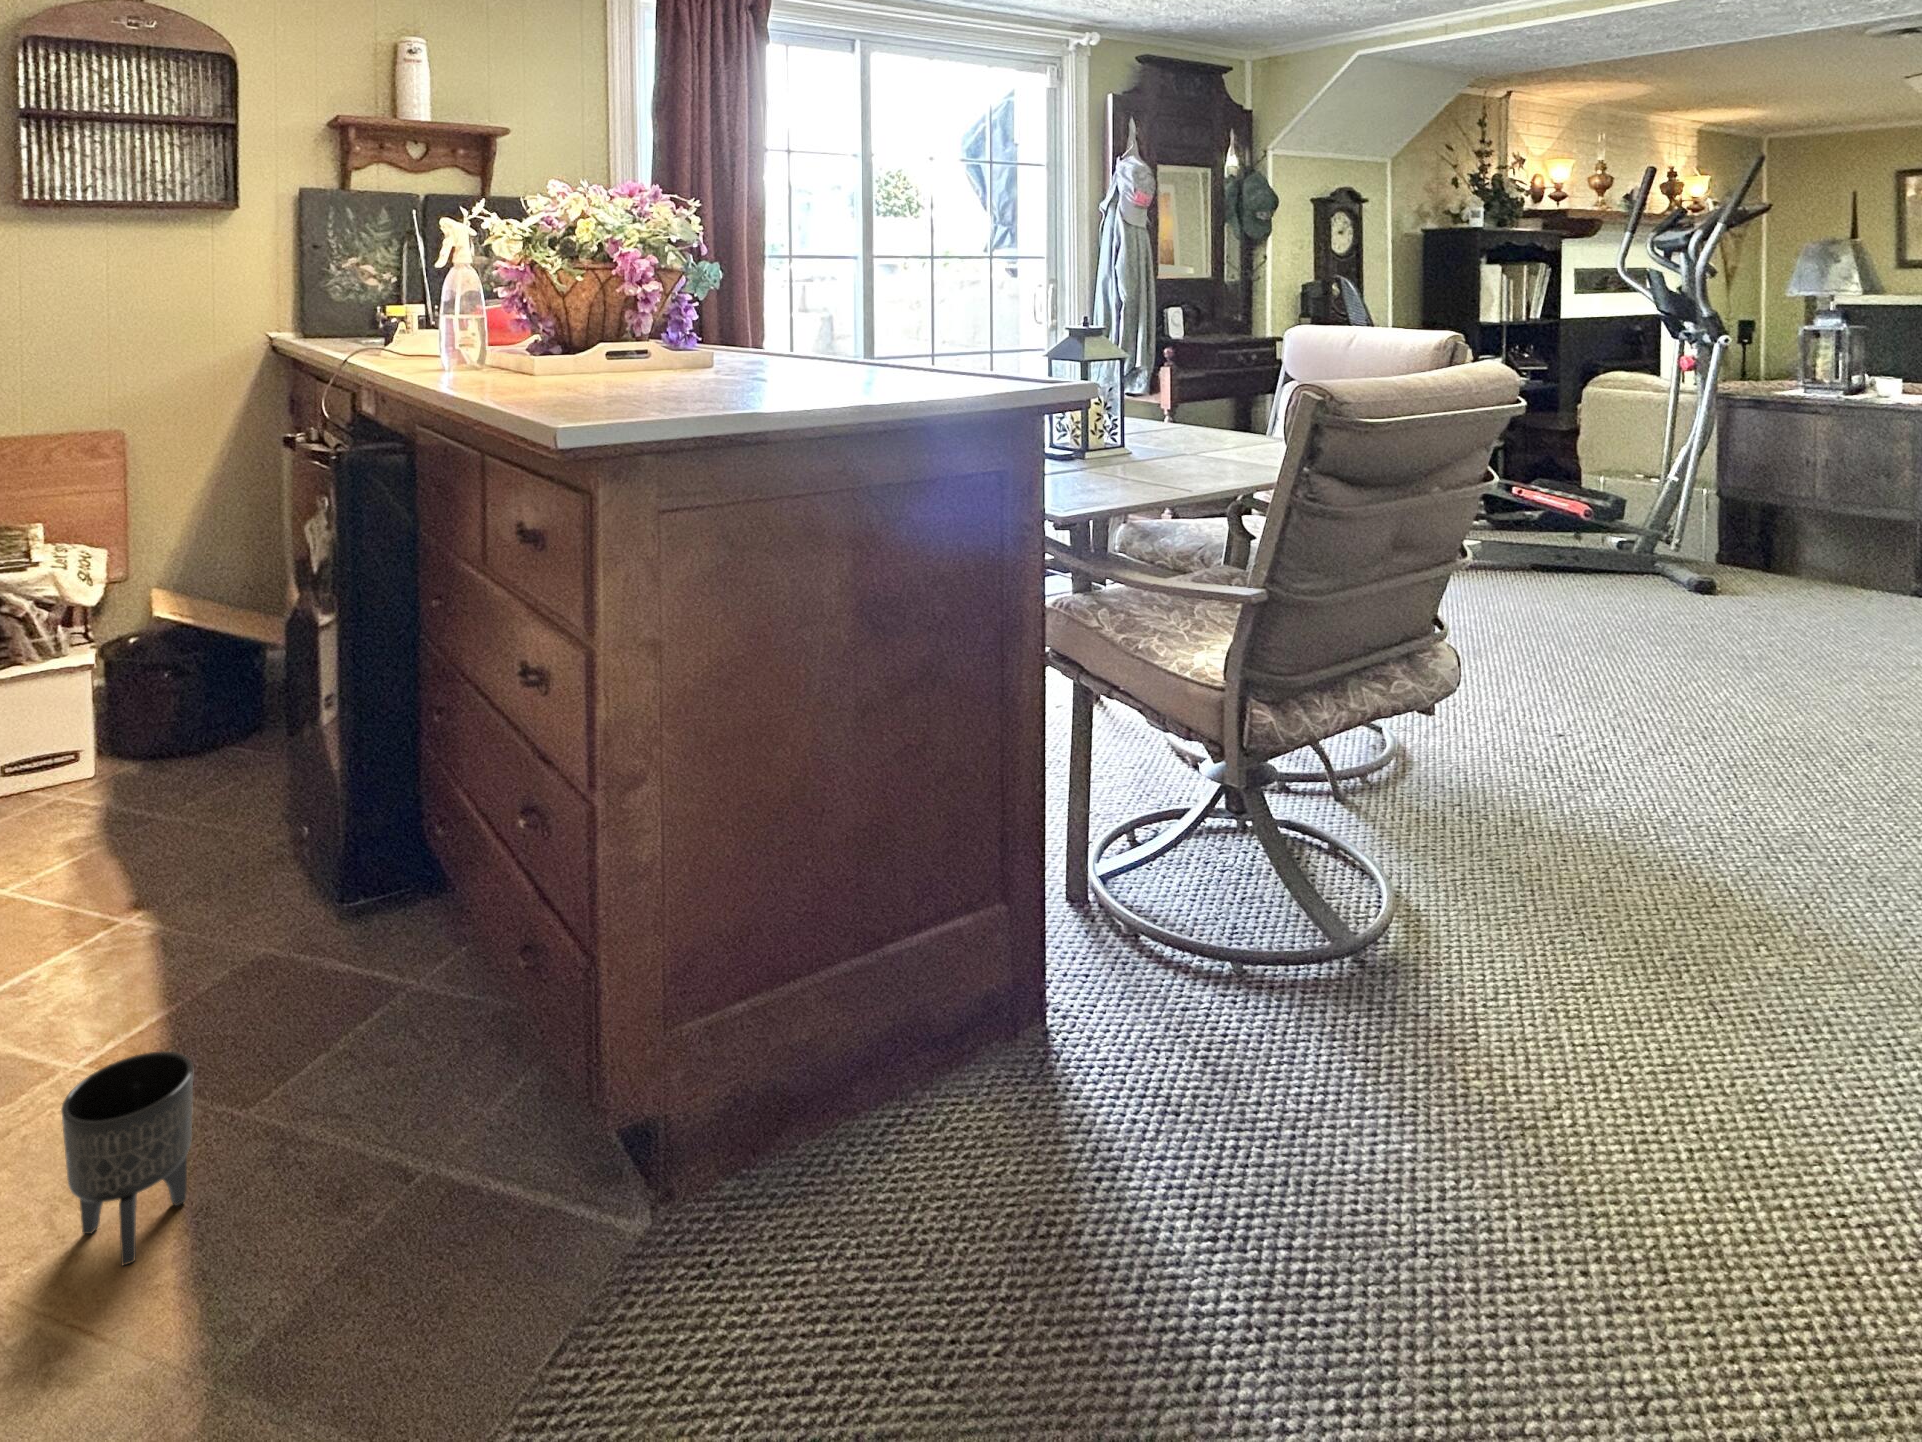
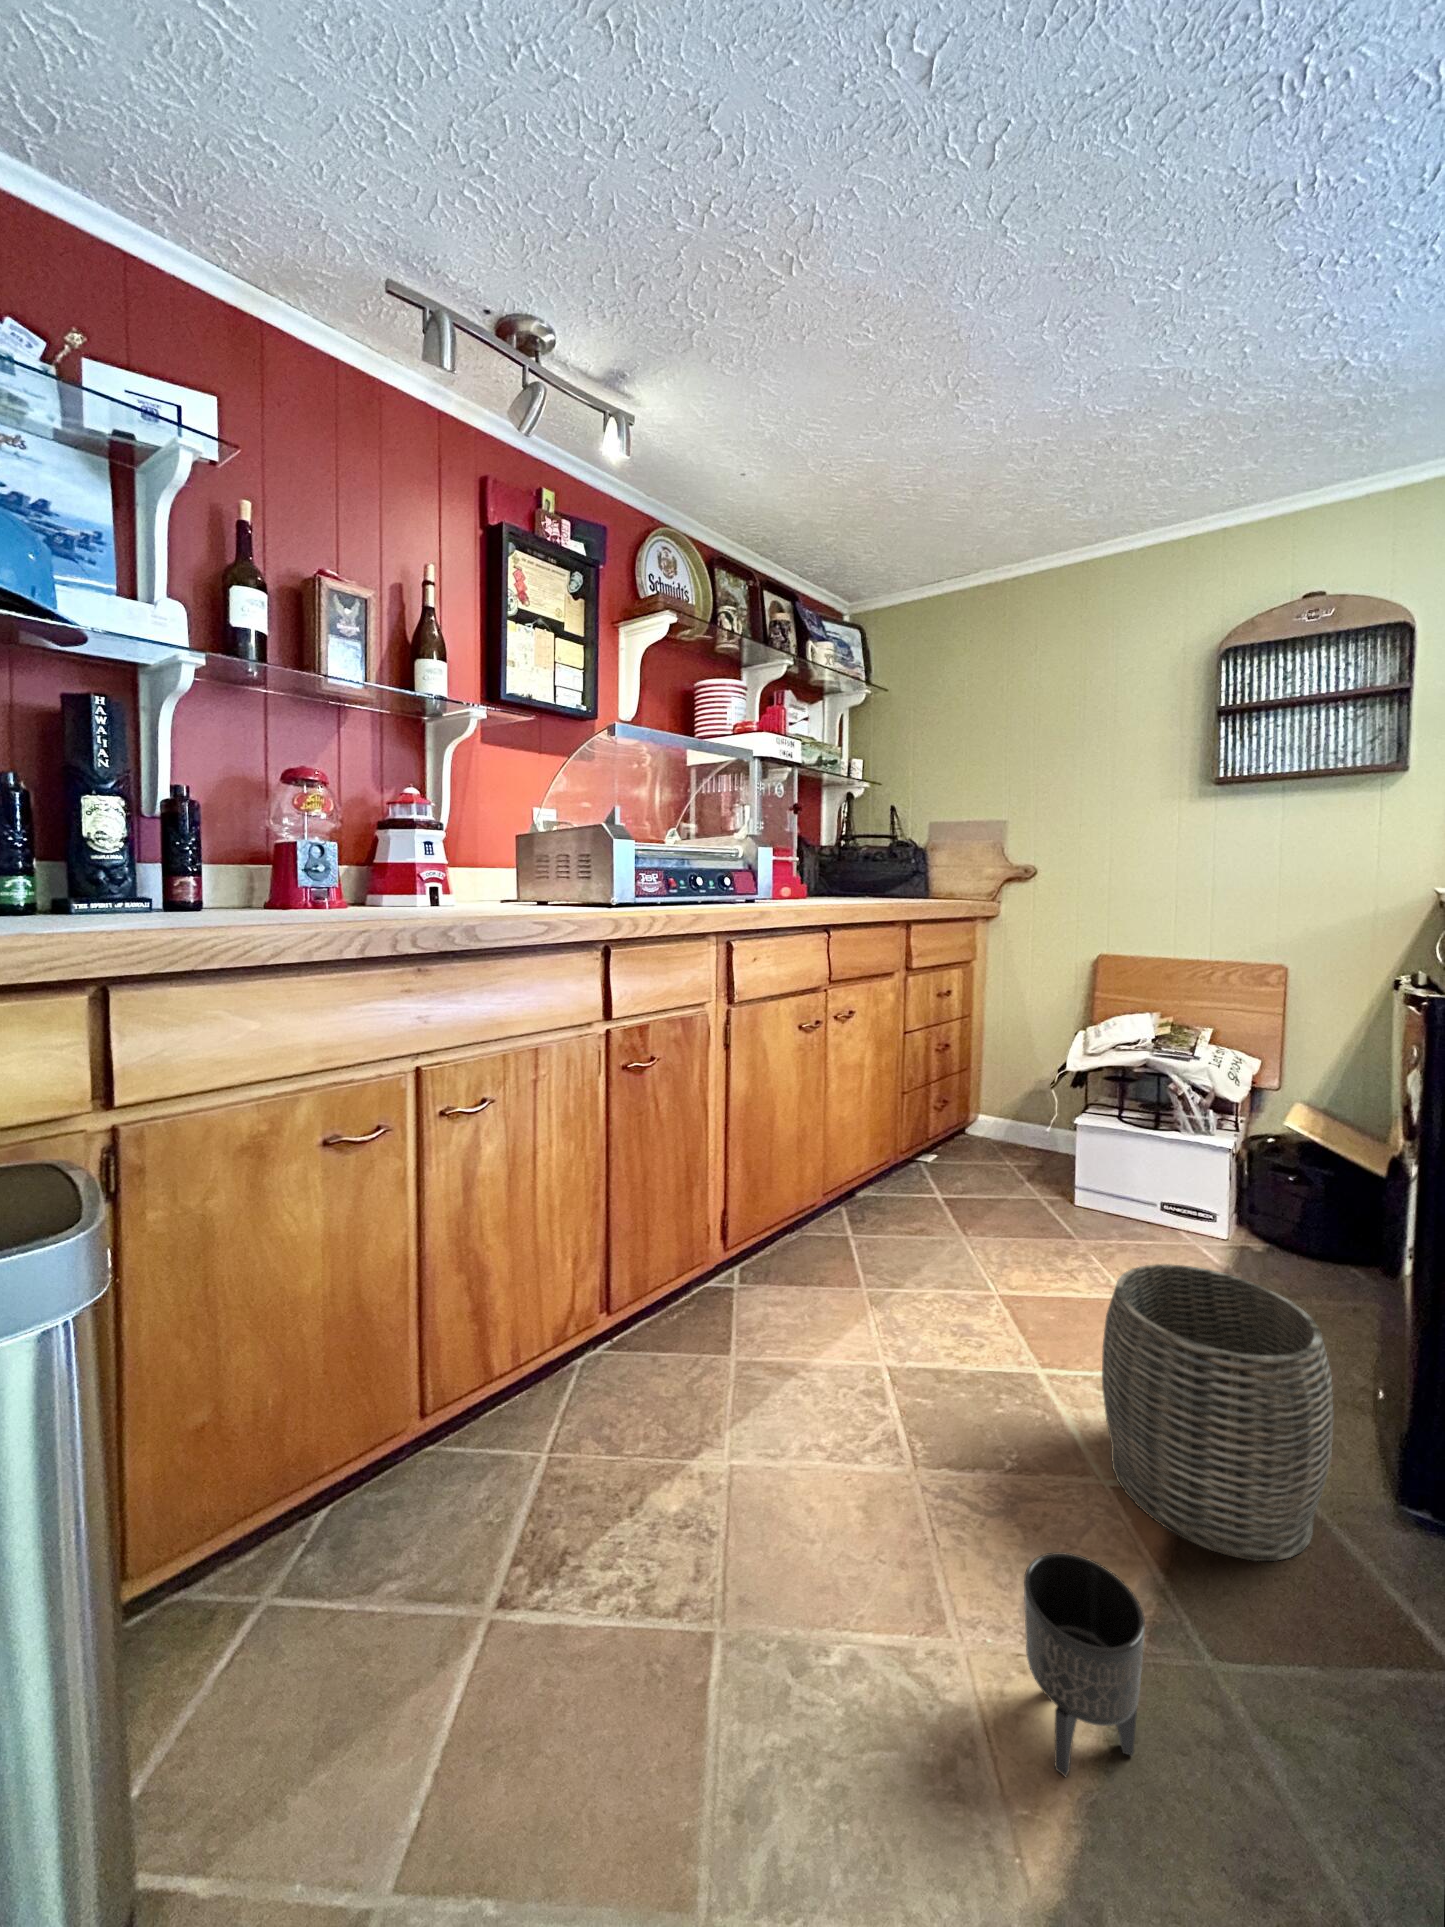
woven basket: none [38,761,281,1051] -> present [1102,1264,1333,1561]

